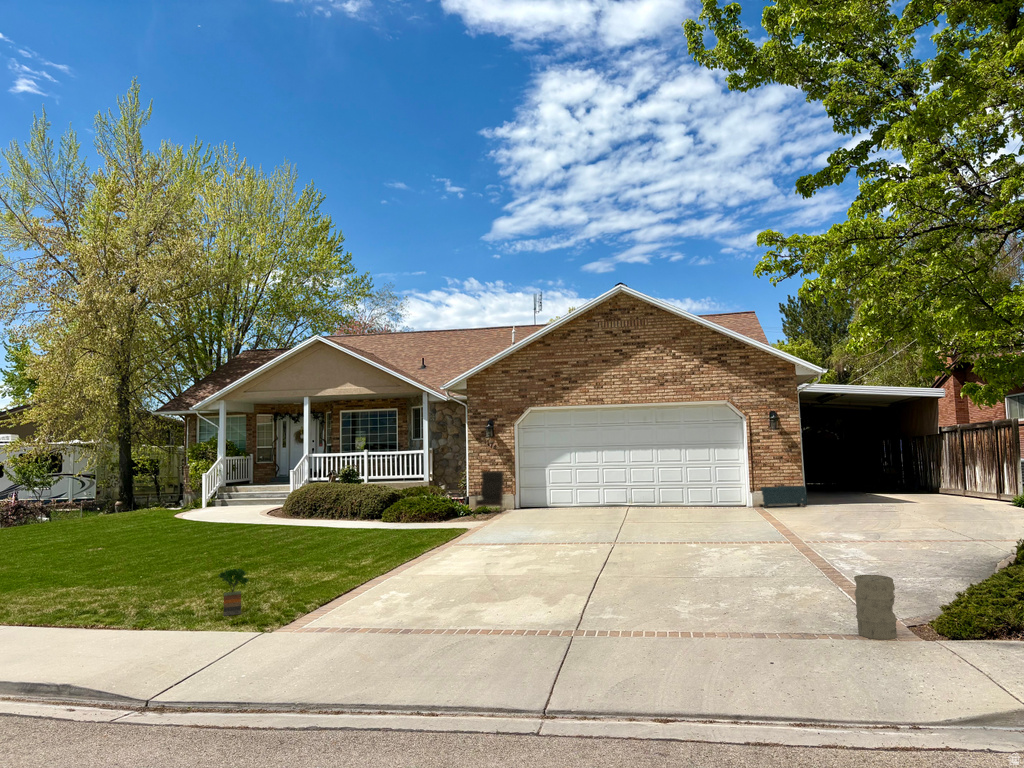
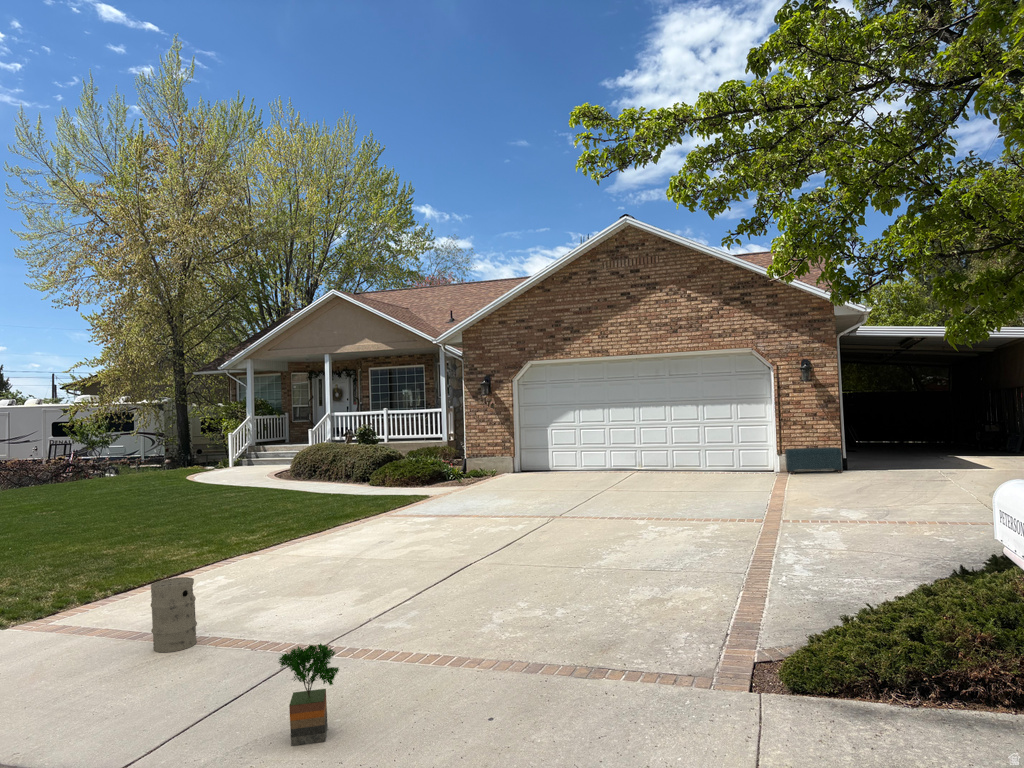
lounge chair: present [475,471,504,512] -> none [466,431,505,477]
potted tree: present [218,569,249,616] -> present [278,643,339,746]
trash can: present [854,575,897,639] -> present [151,577,197,652]

